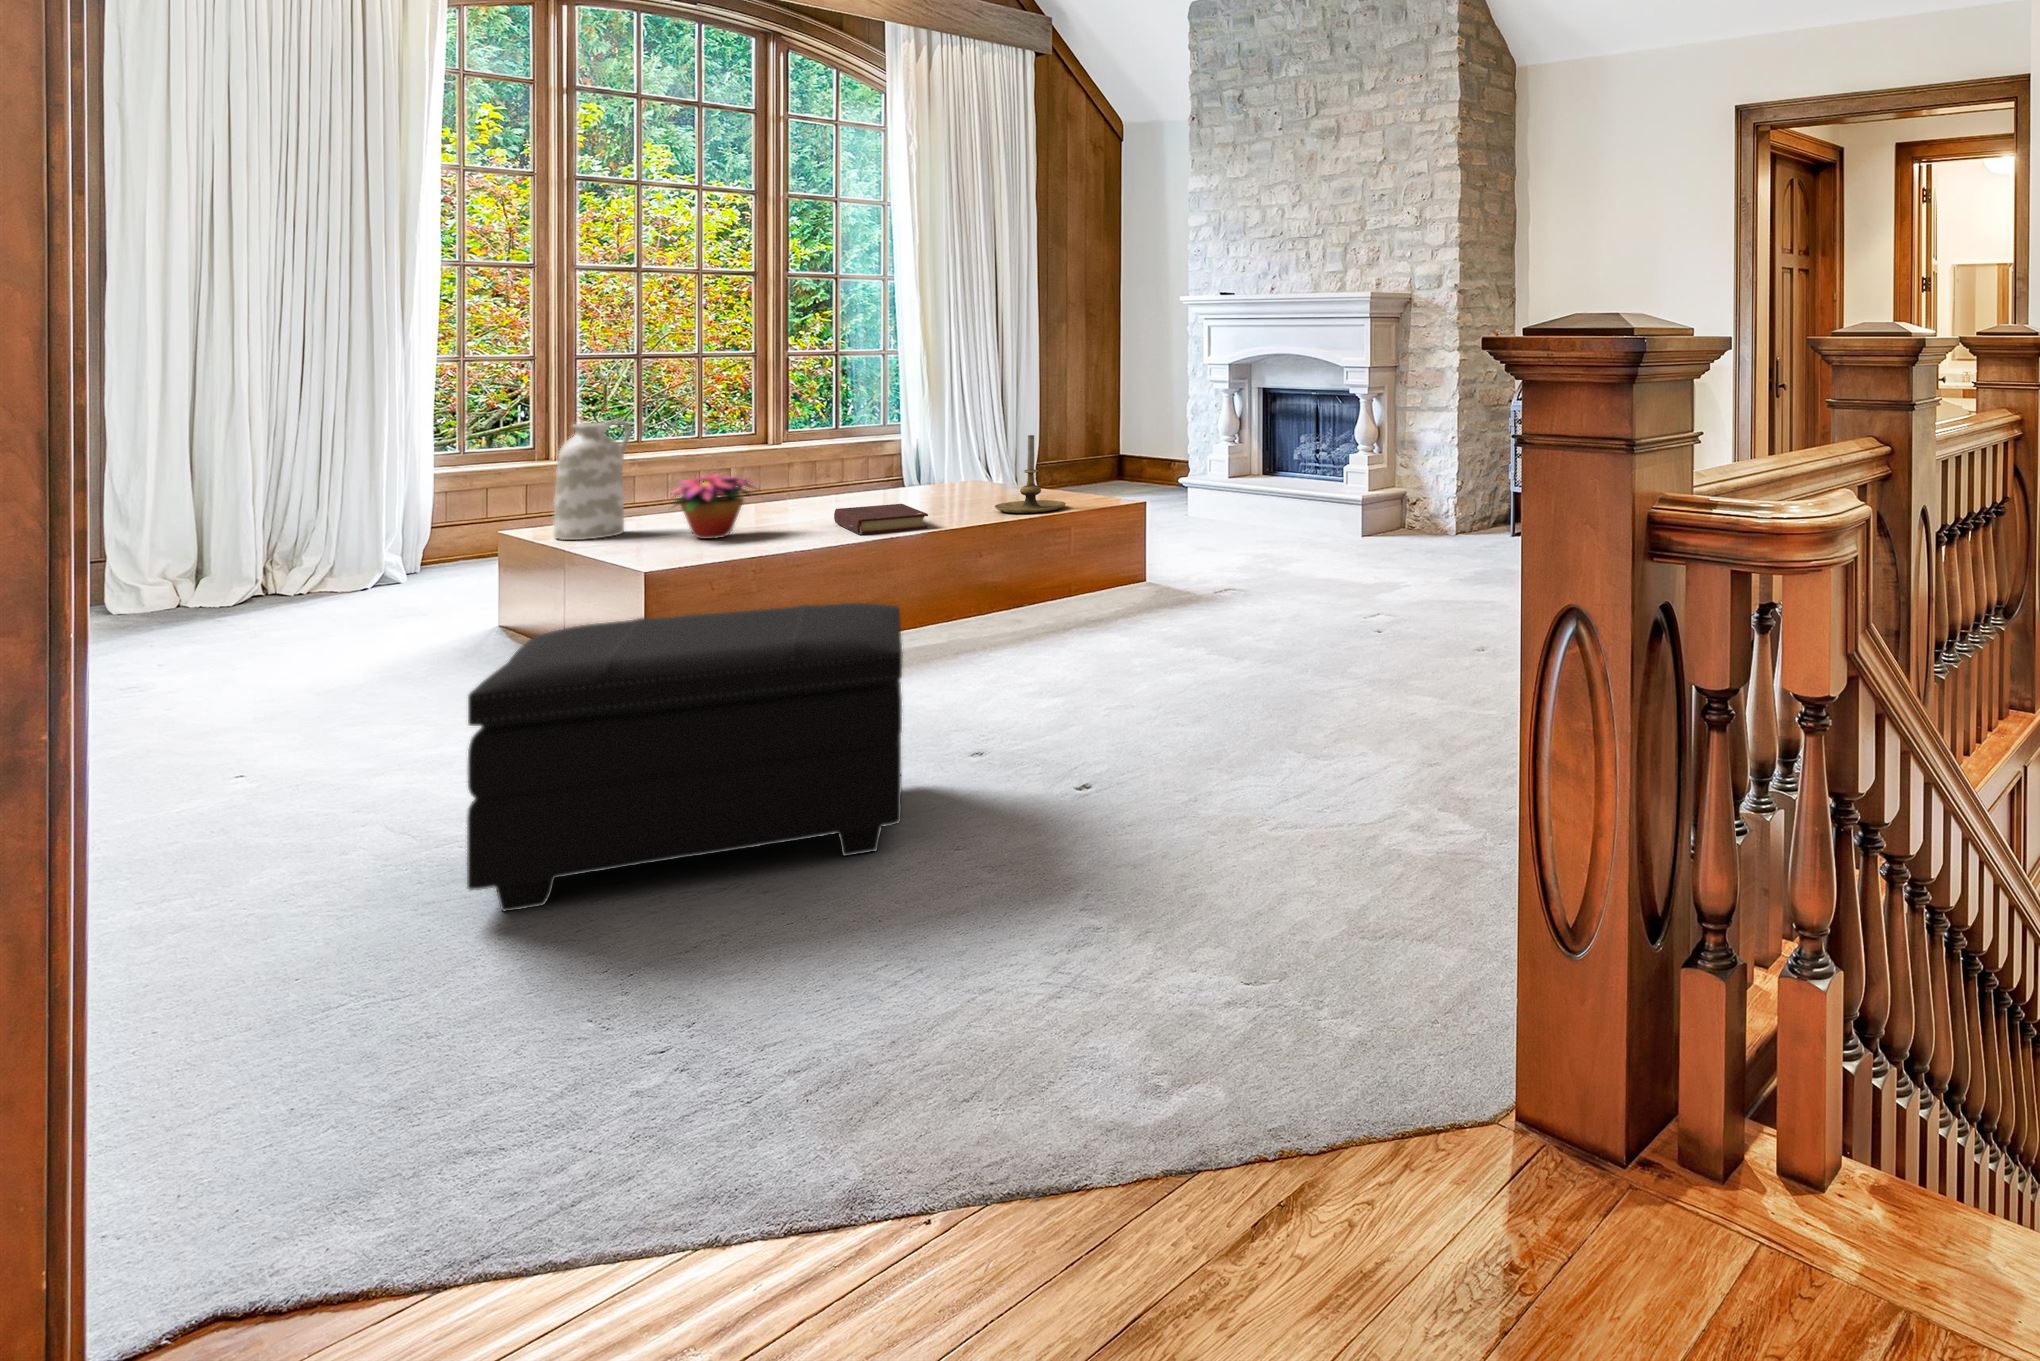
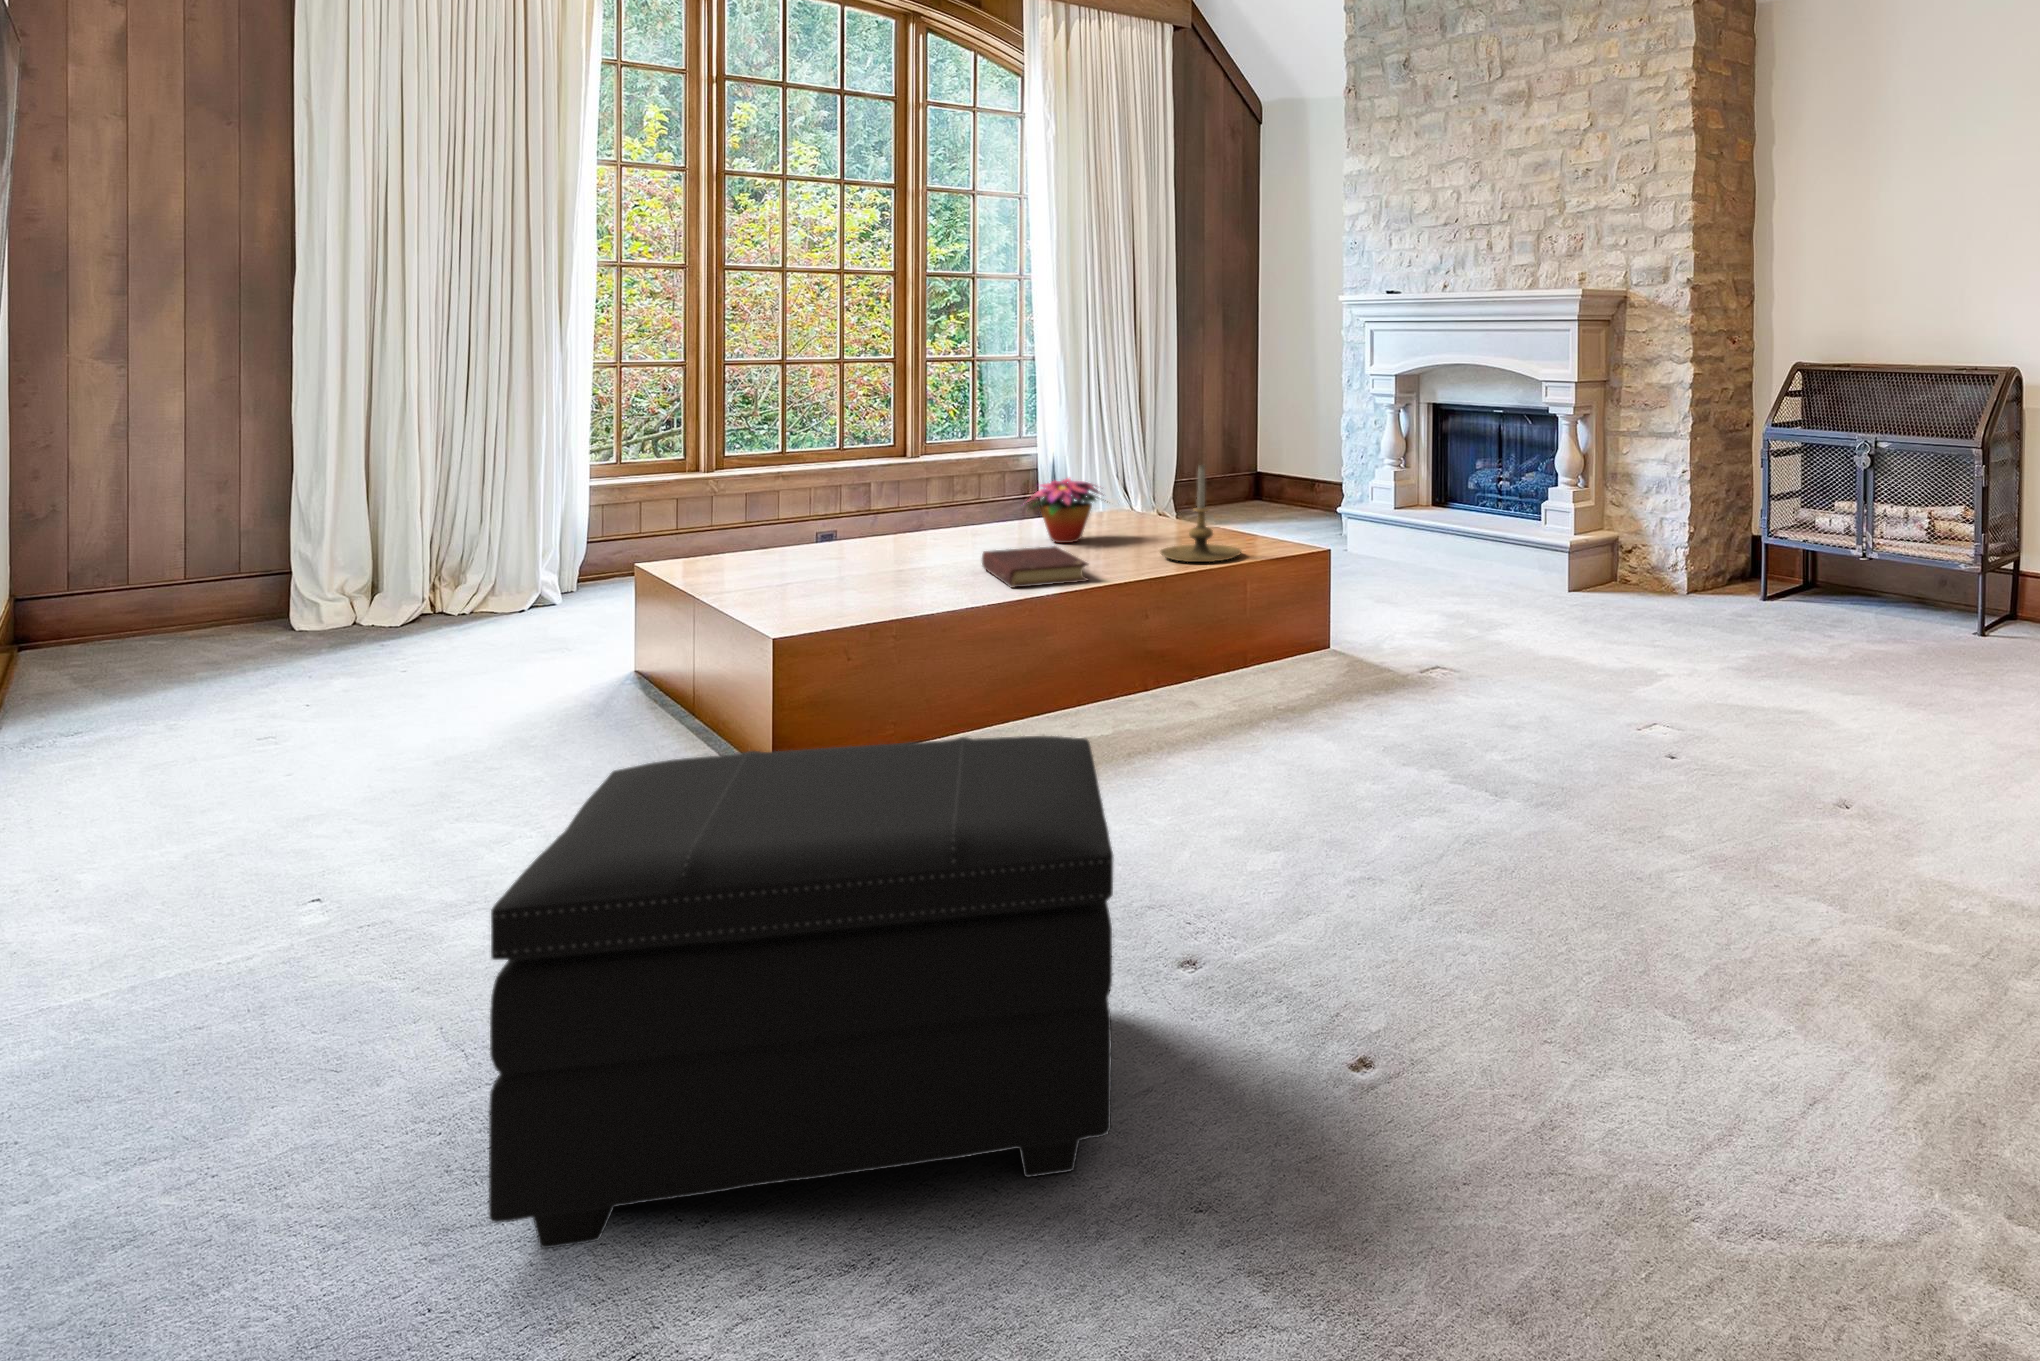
vase: present [553,419,631,540] -> none [686,439,766,580]
flower arrangement: present [669,474,763,539] -> present [1029,478,1106,543]

